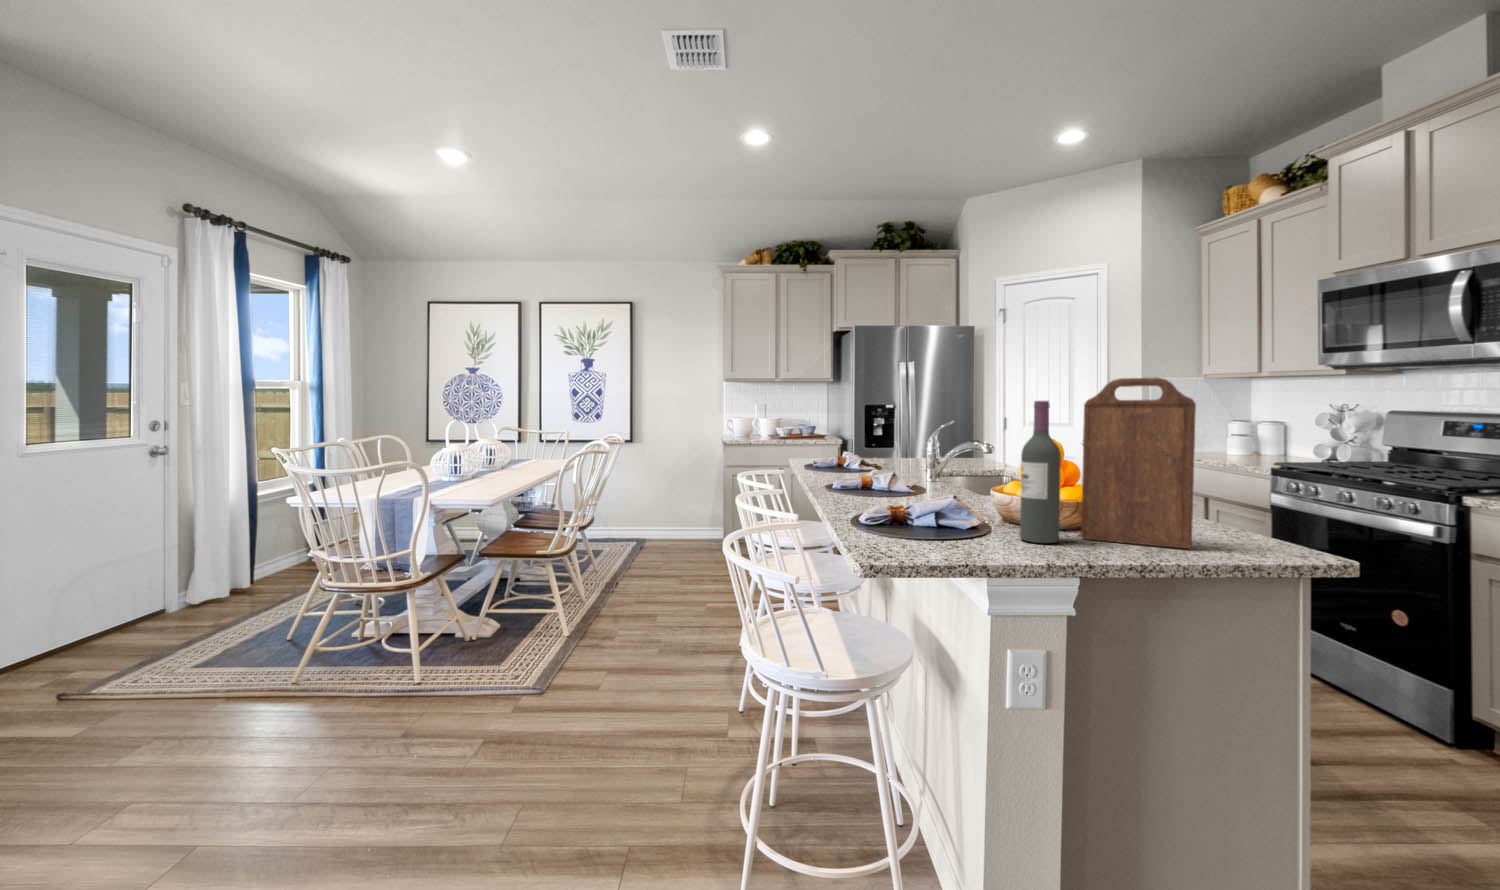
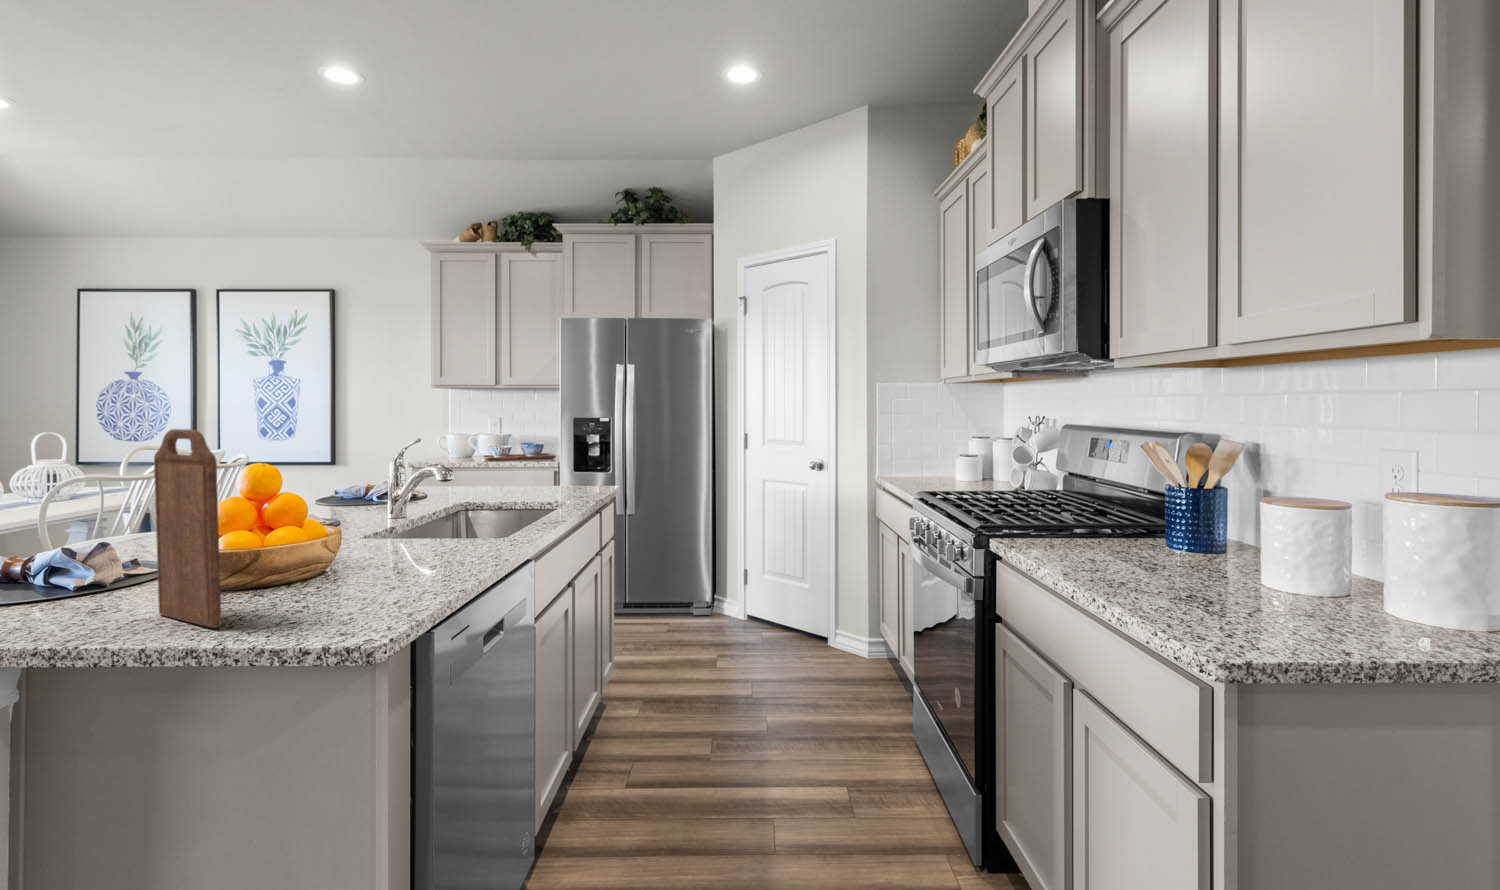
wine bottle: present [1020,401,1061,543] -> none [62,455,117,621]

